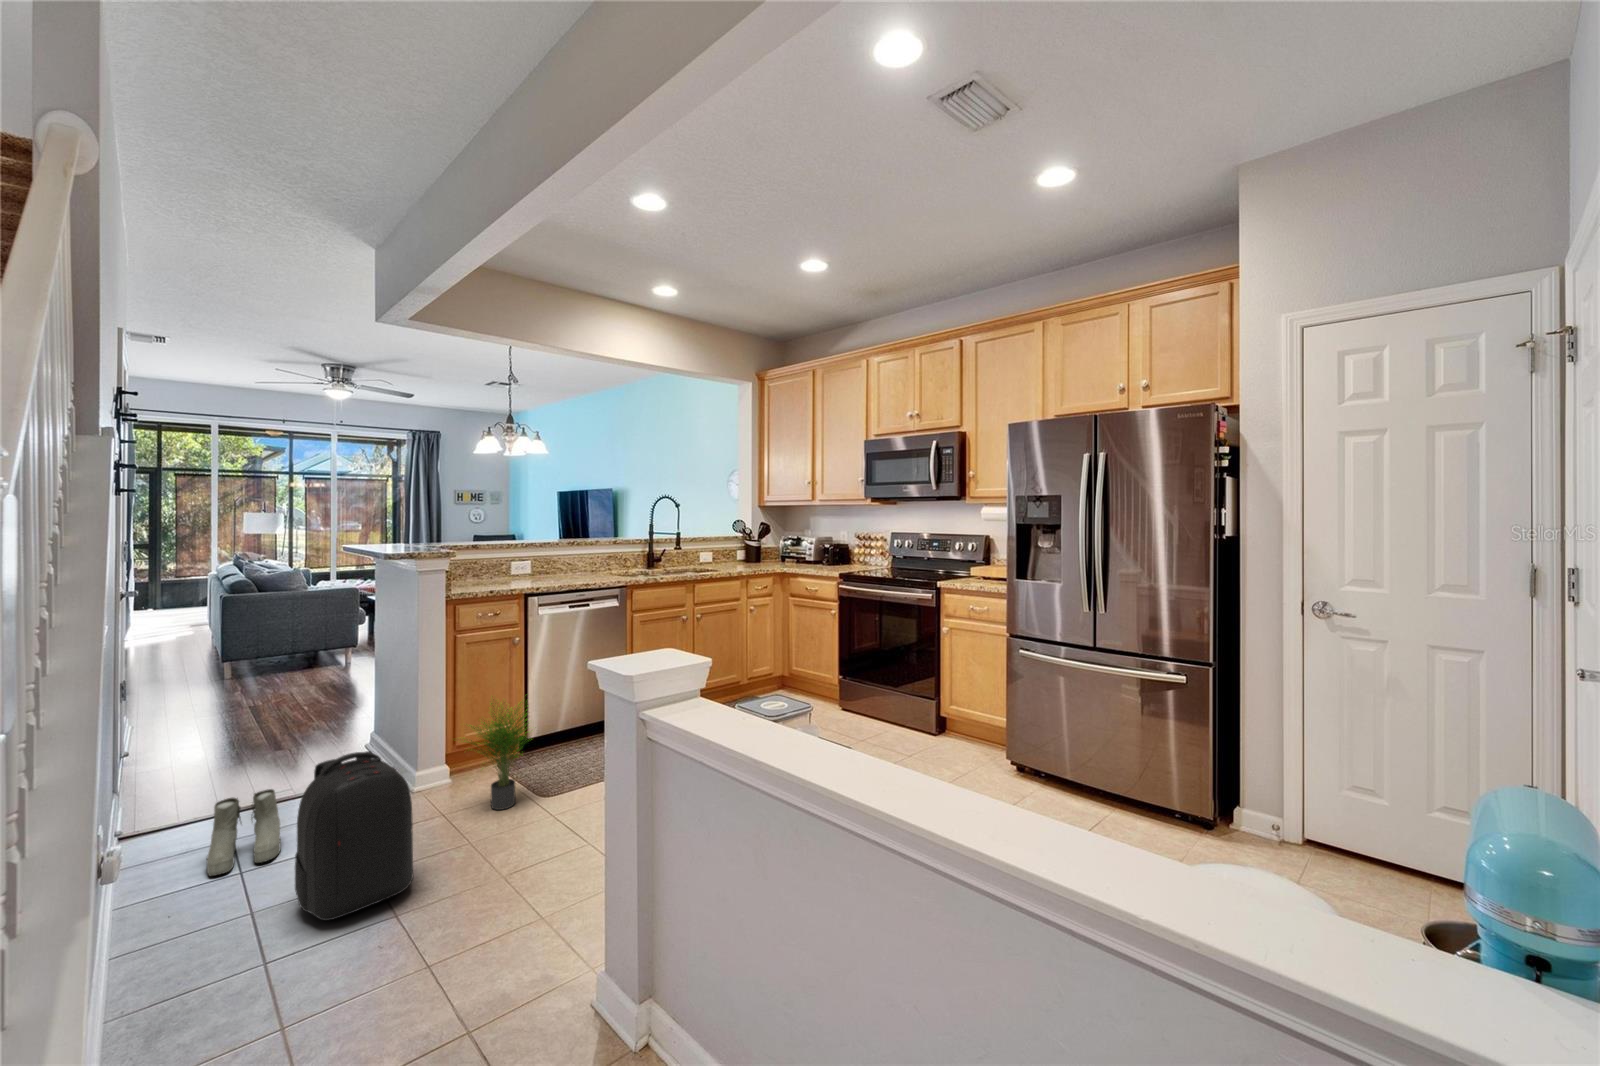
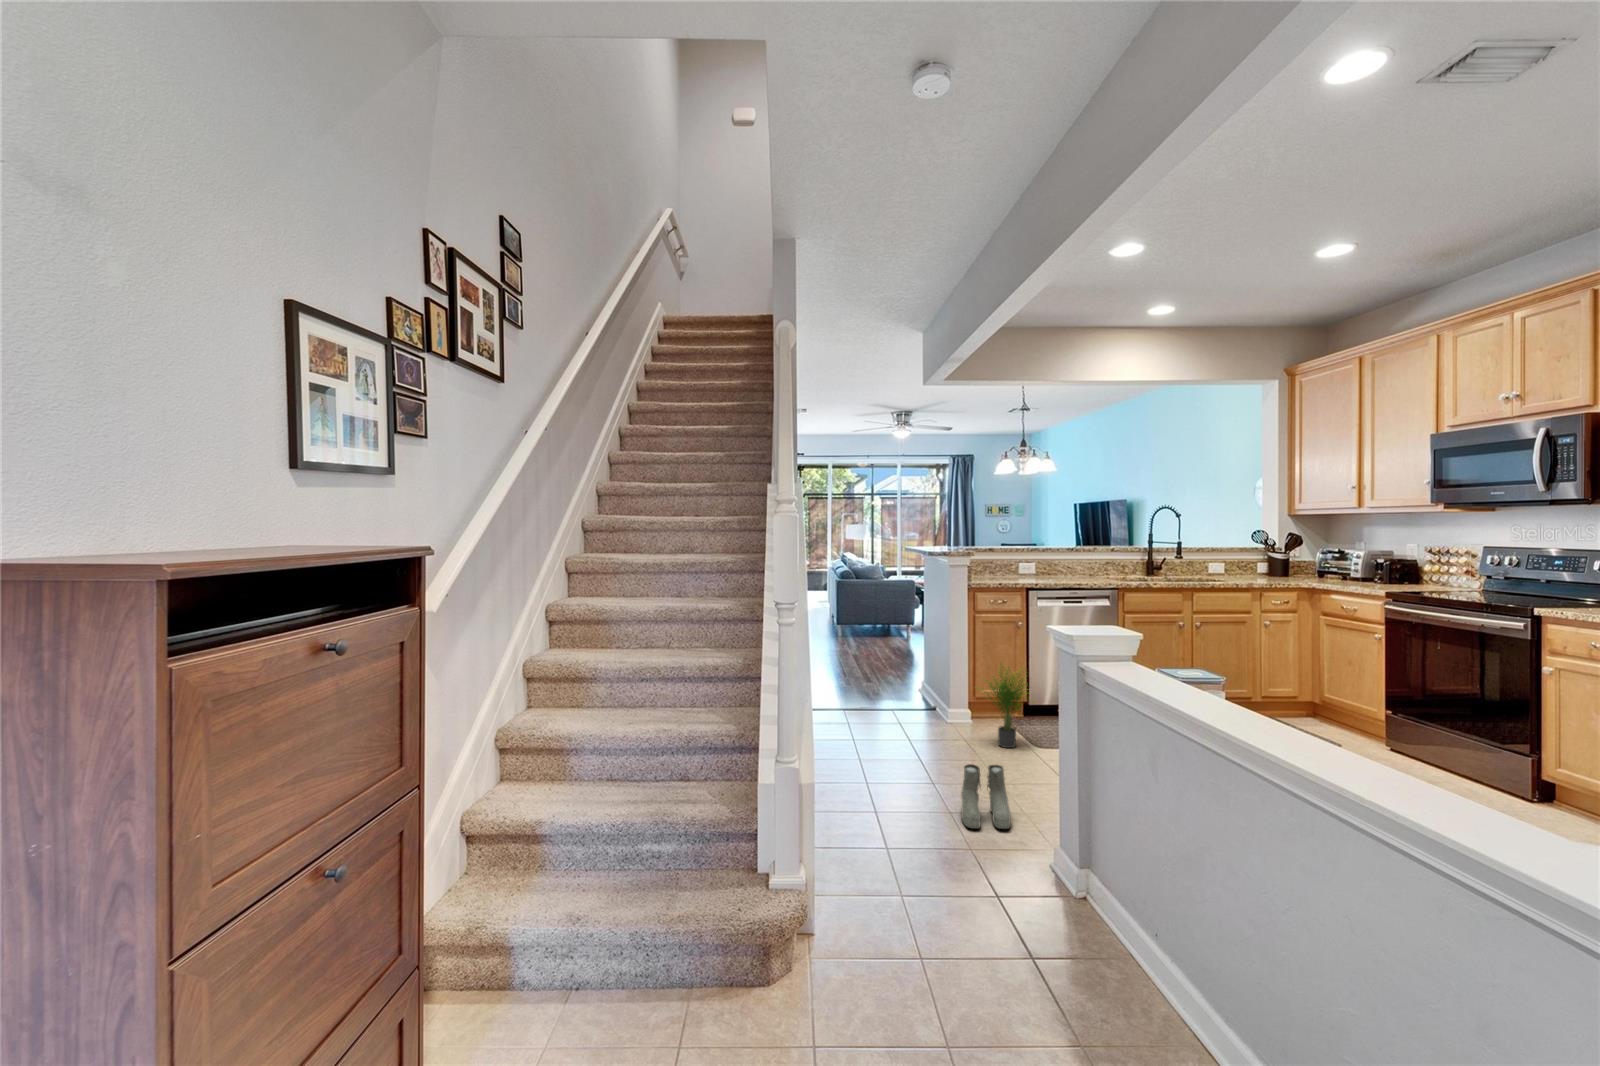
backpack: present [295,751,413,921] -> none [884,675,946,773]
boots: present [207,789,281,876] -> present [961,764,1011,829]

